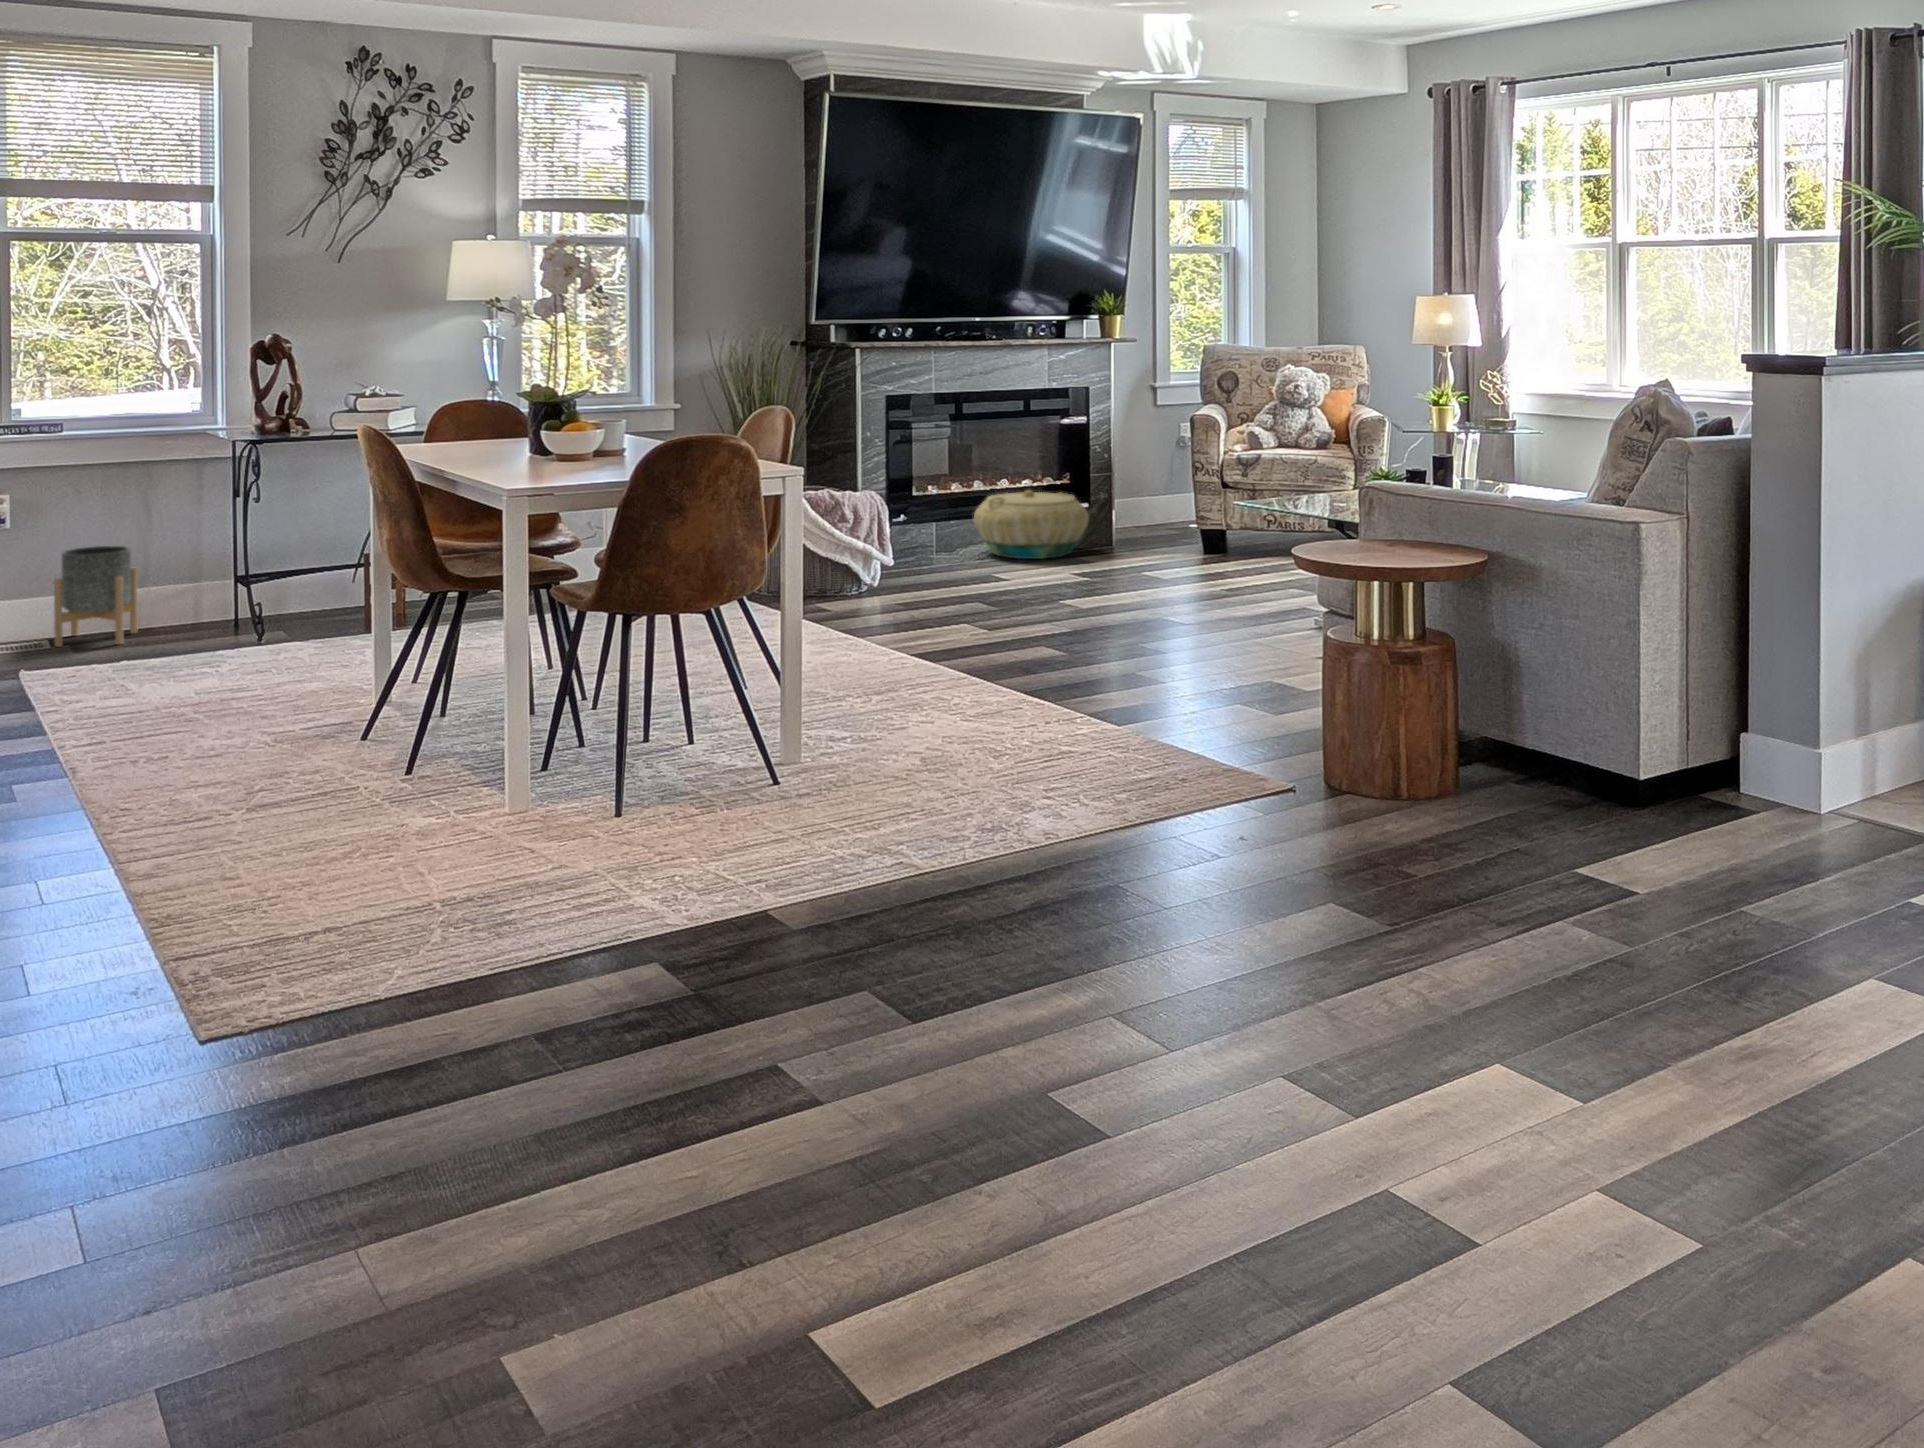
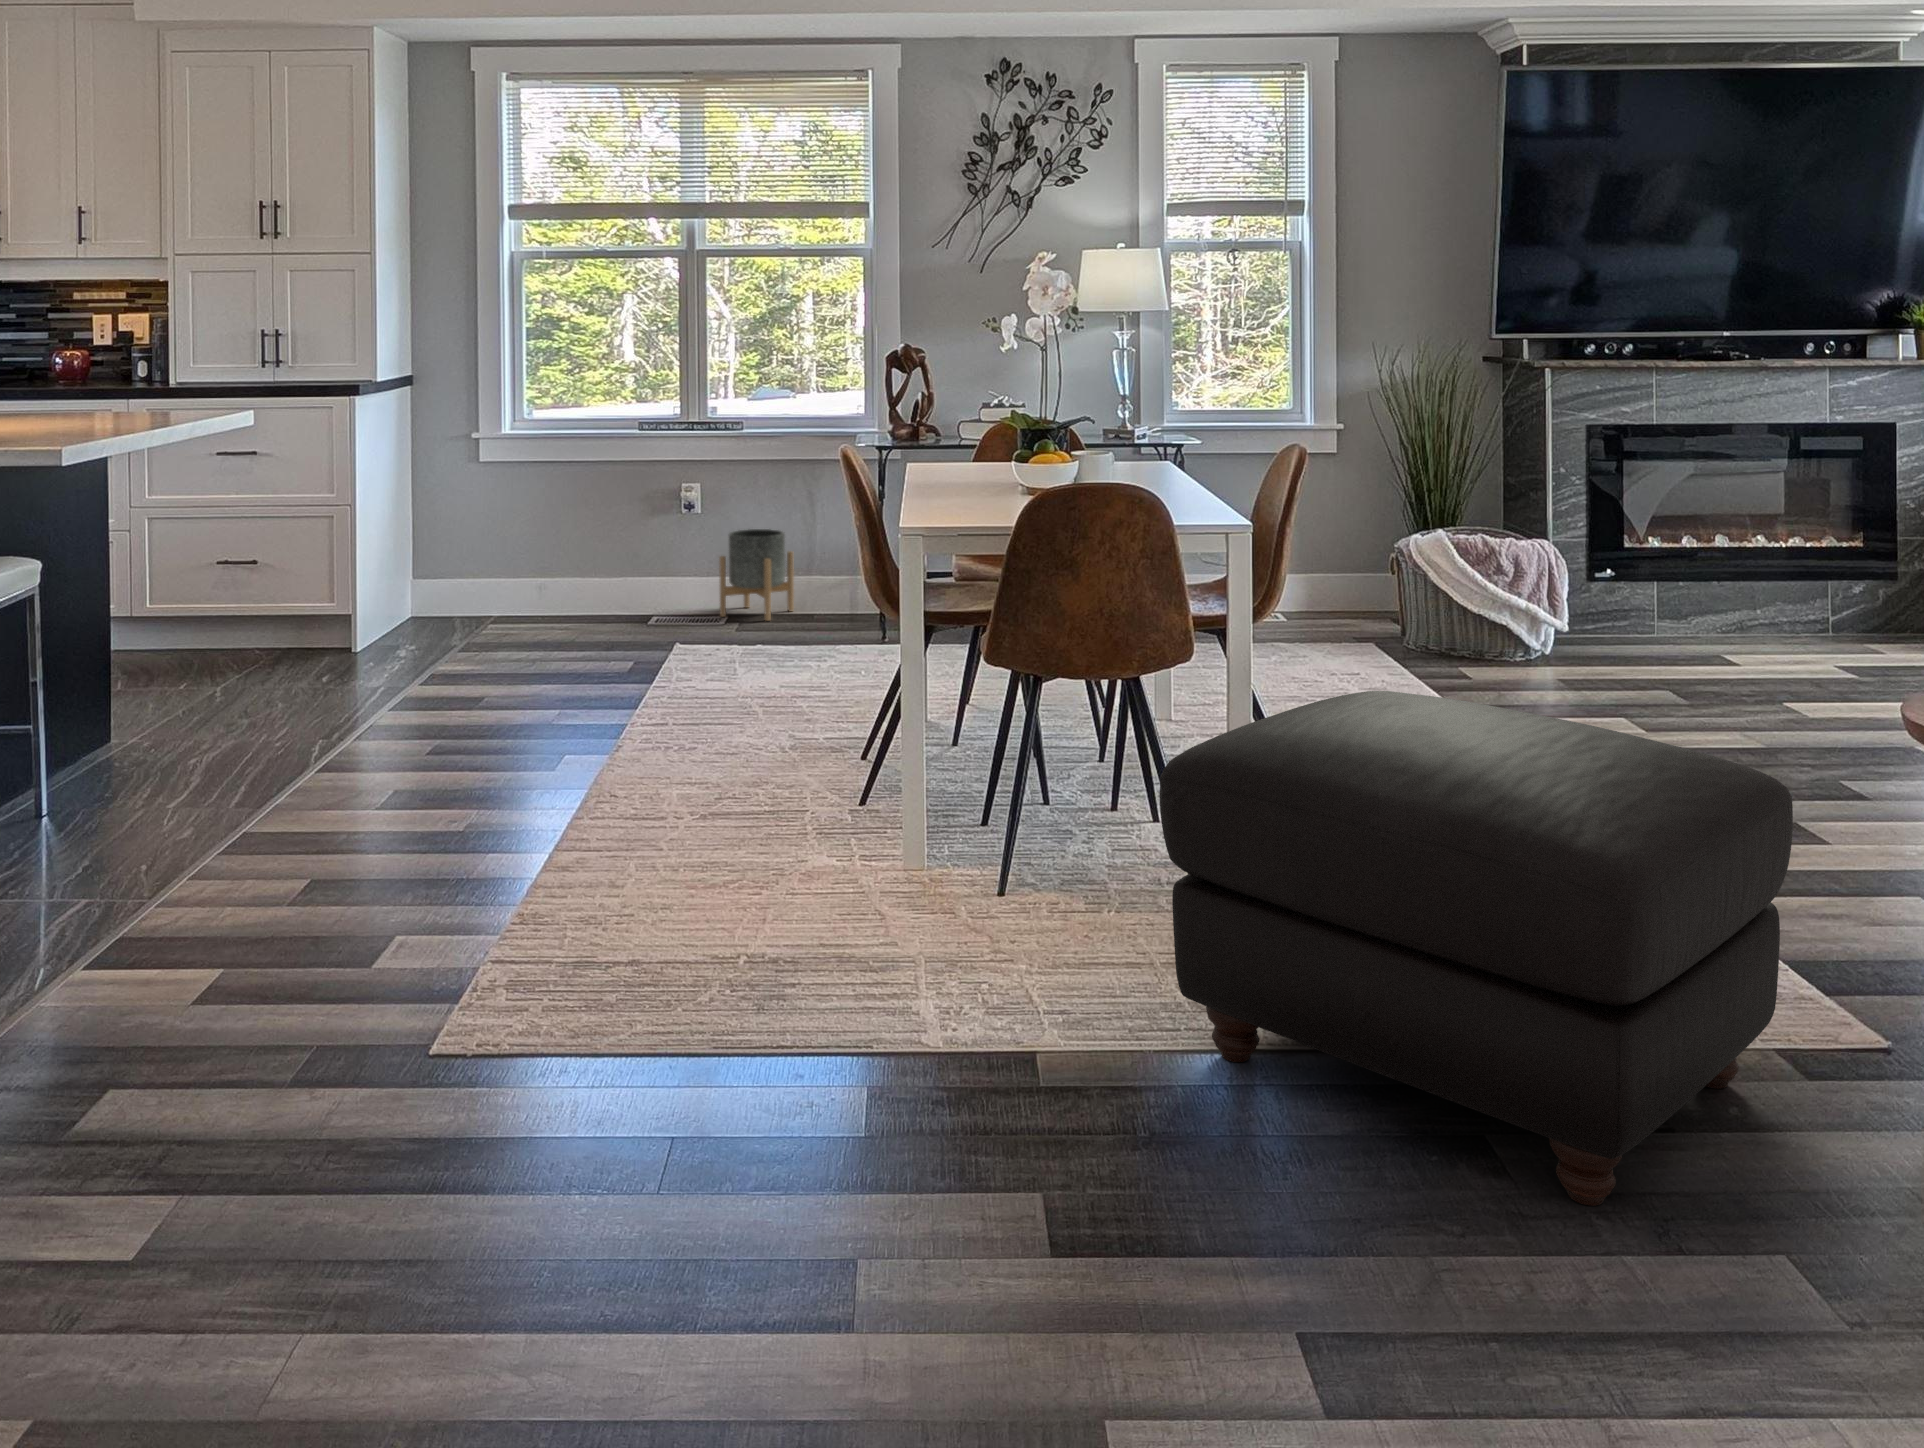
basket: present [974,490,1089,559] -> none [1713,549,1878,638]
ottoman: none [886,576,1261,873] -> present [1160,691,1793,1206]

